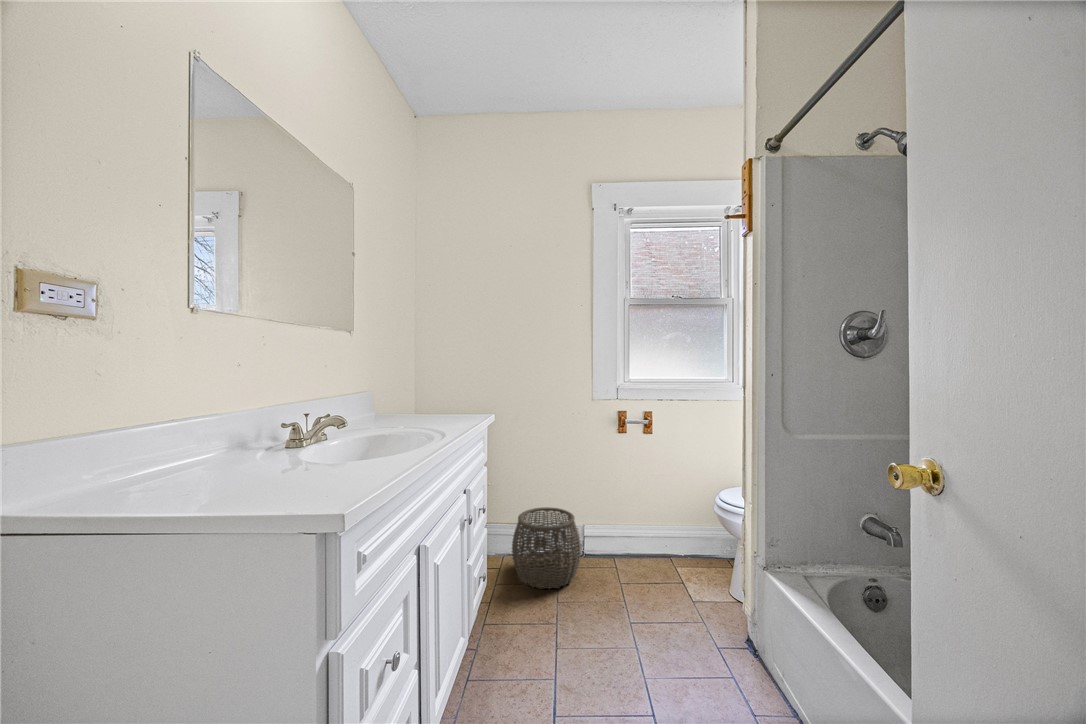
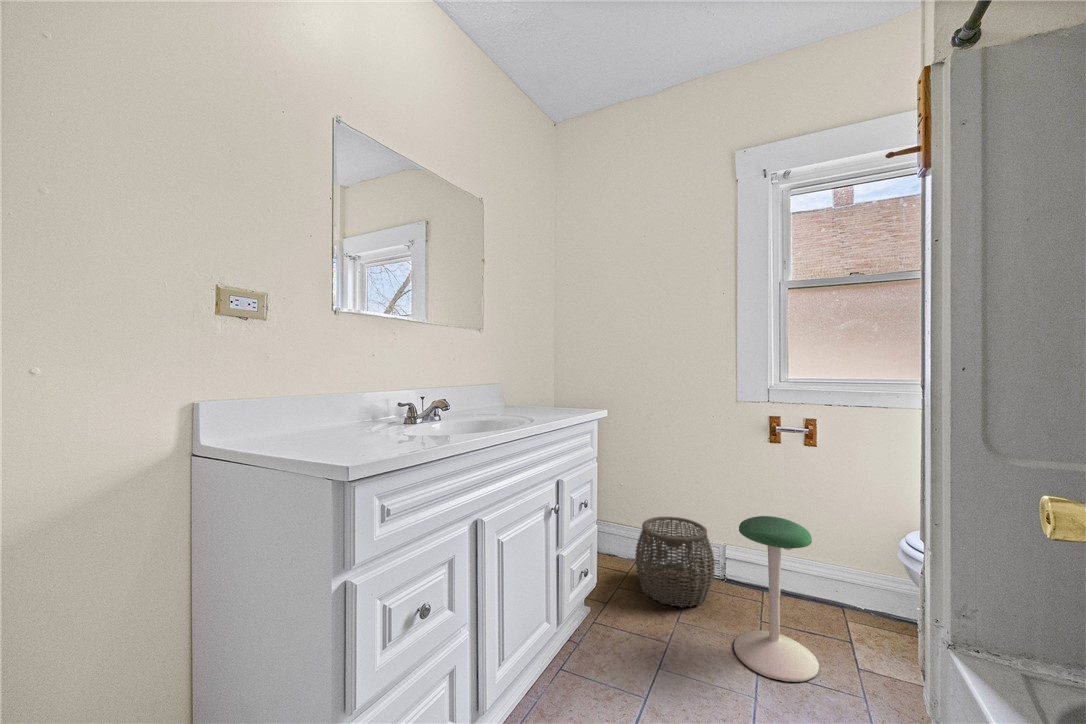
stool: none [608,496,671,629] -> present [734,516,819,682]

